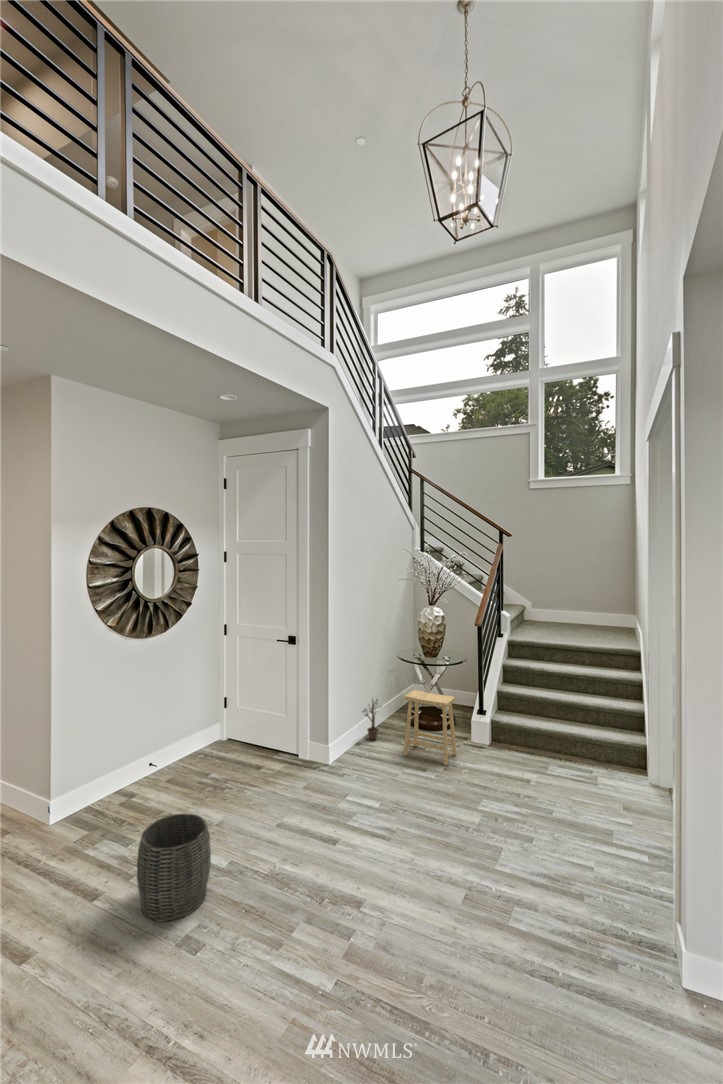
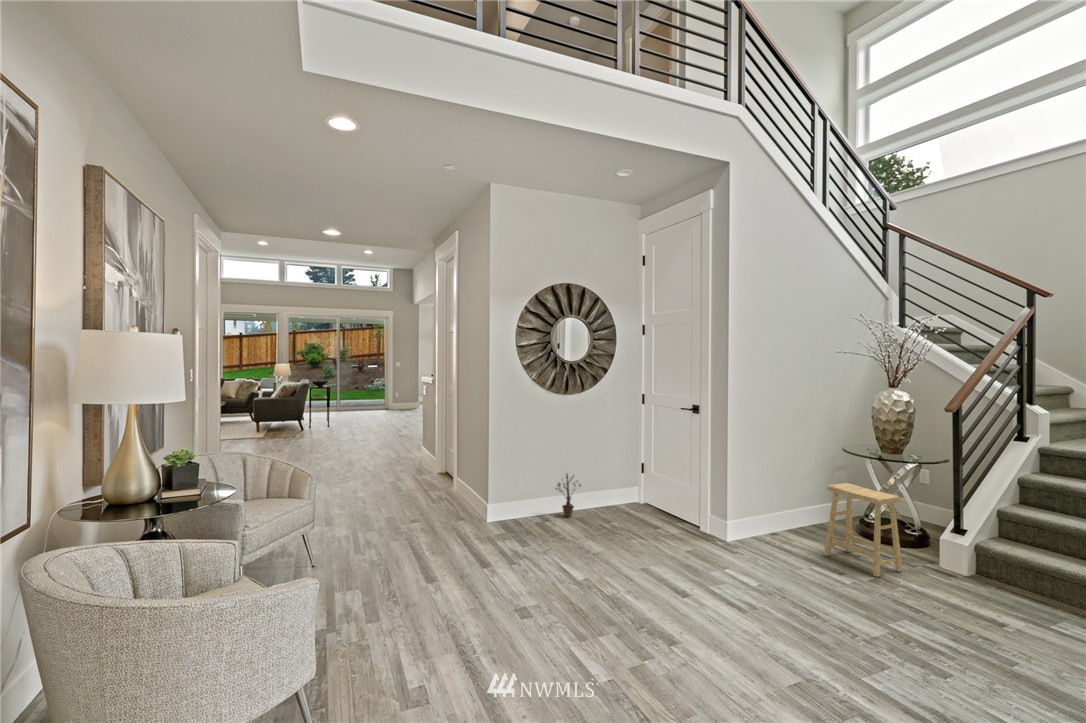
decorative plant: present [362,699,379,741] -> present [555,474,581,517]
woven basket: present [137,813,211,922] -> none [504,521,561,597]

